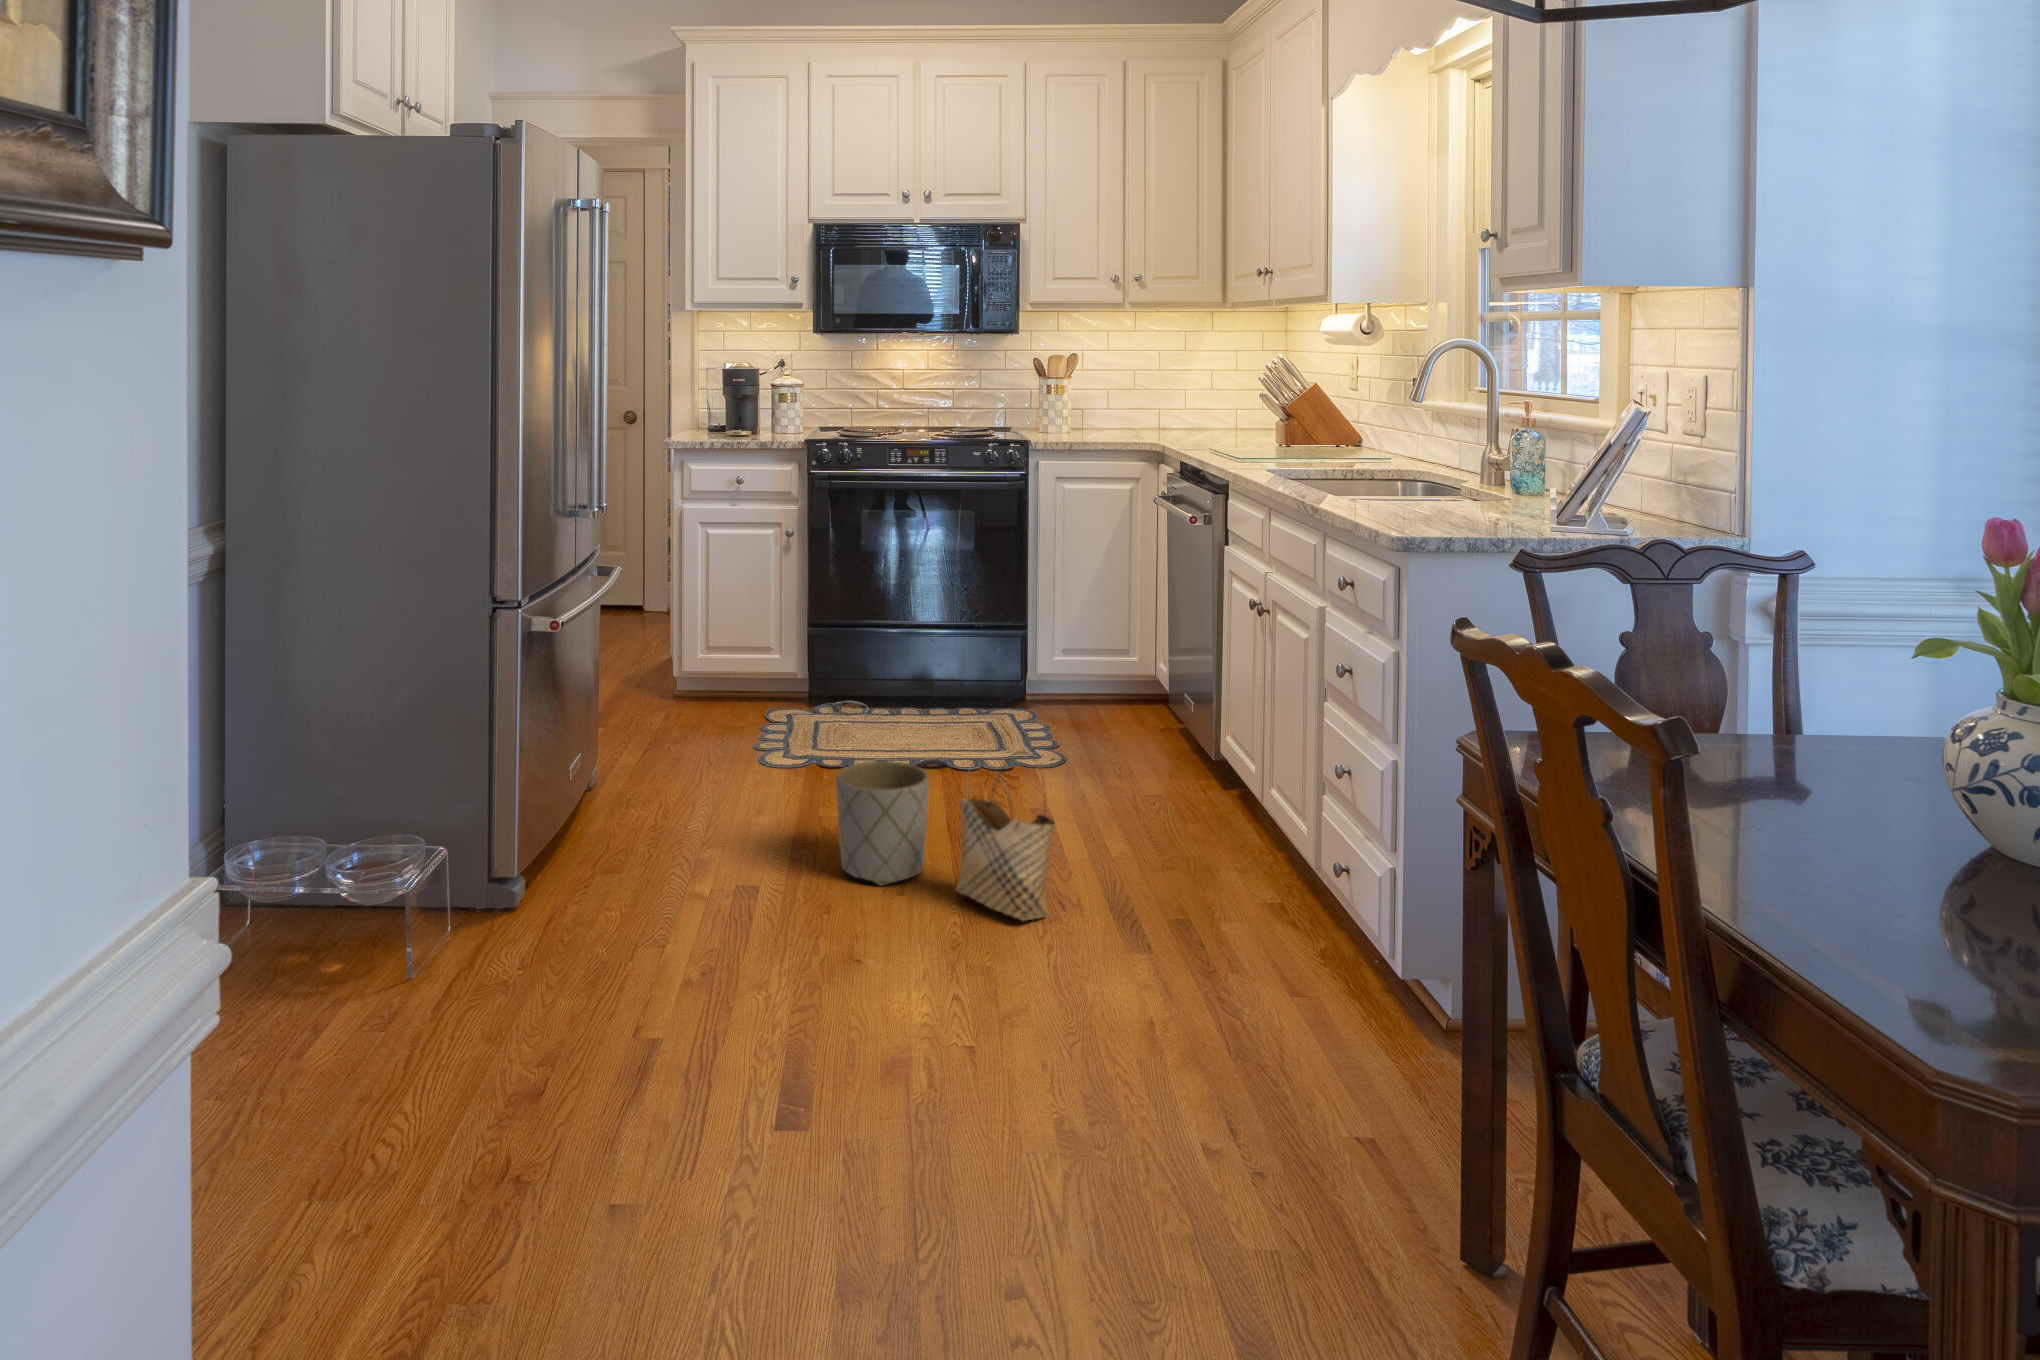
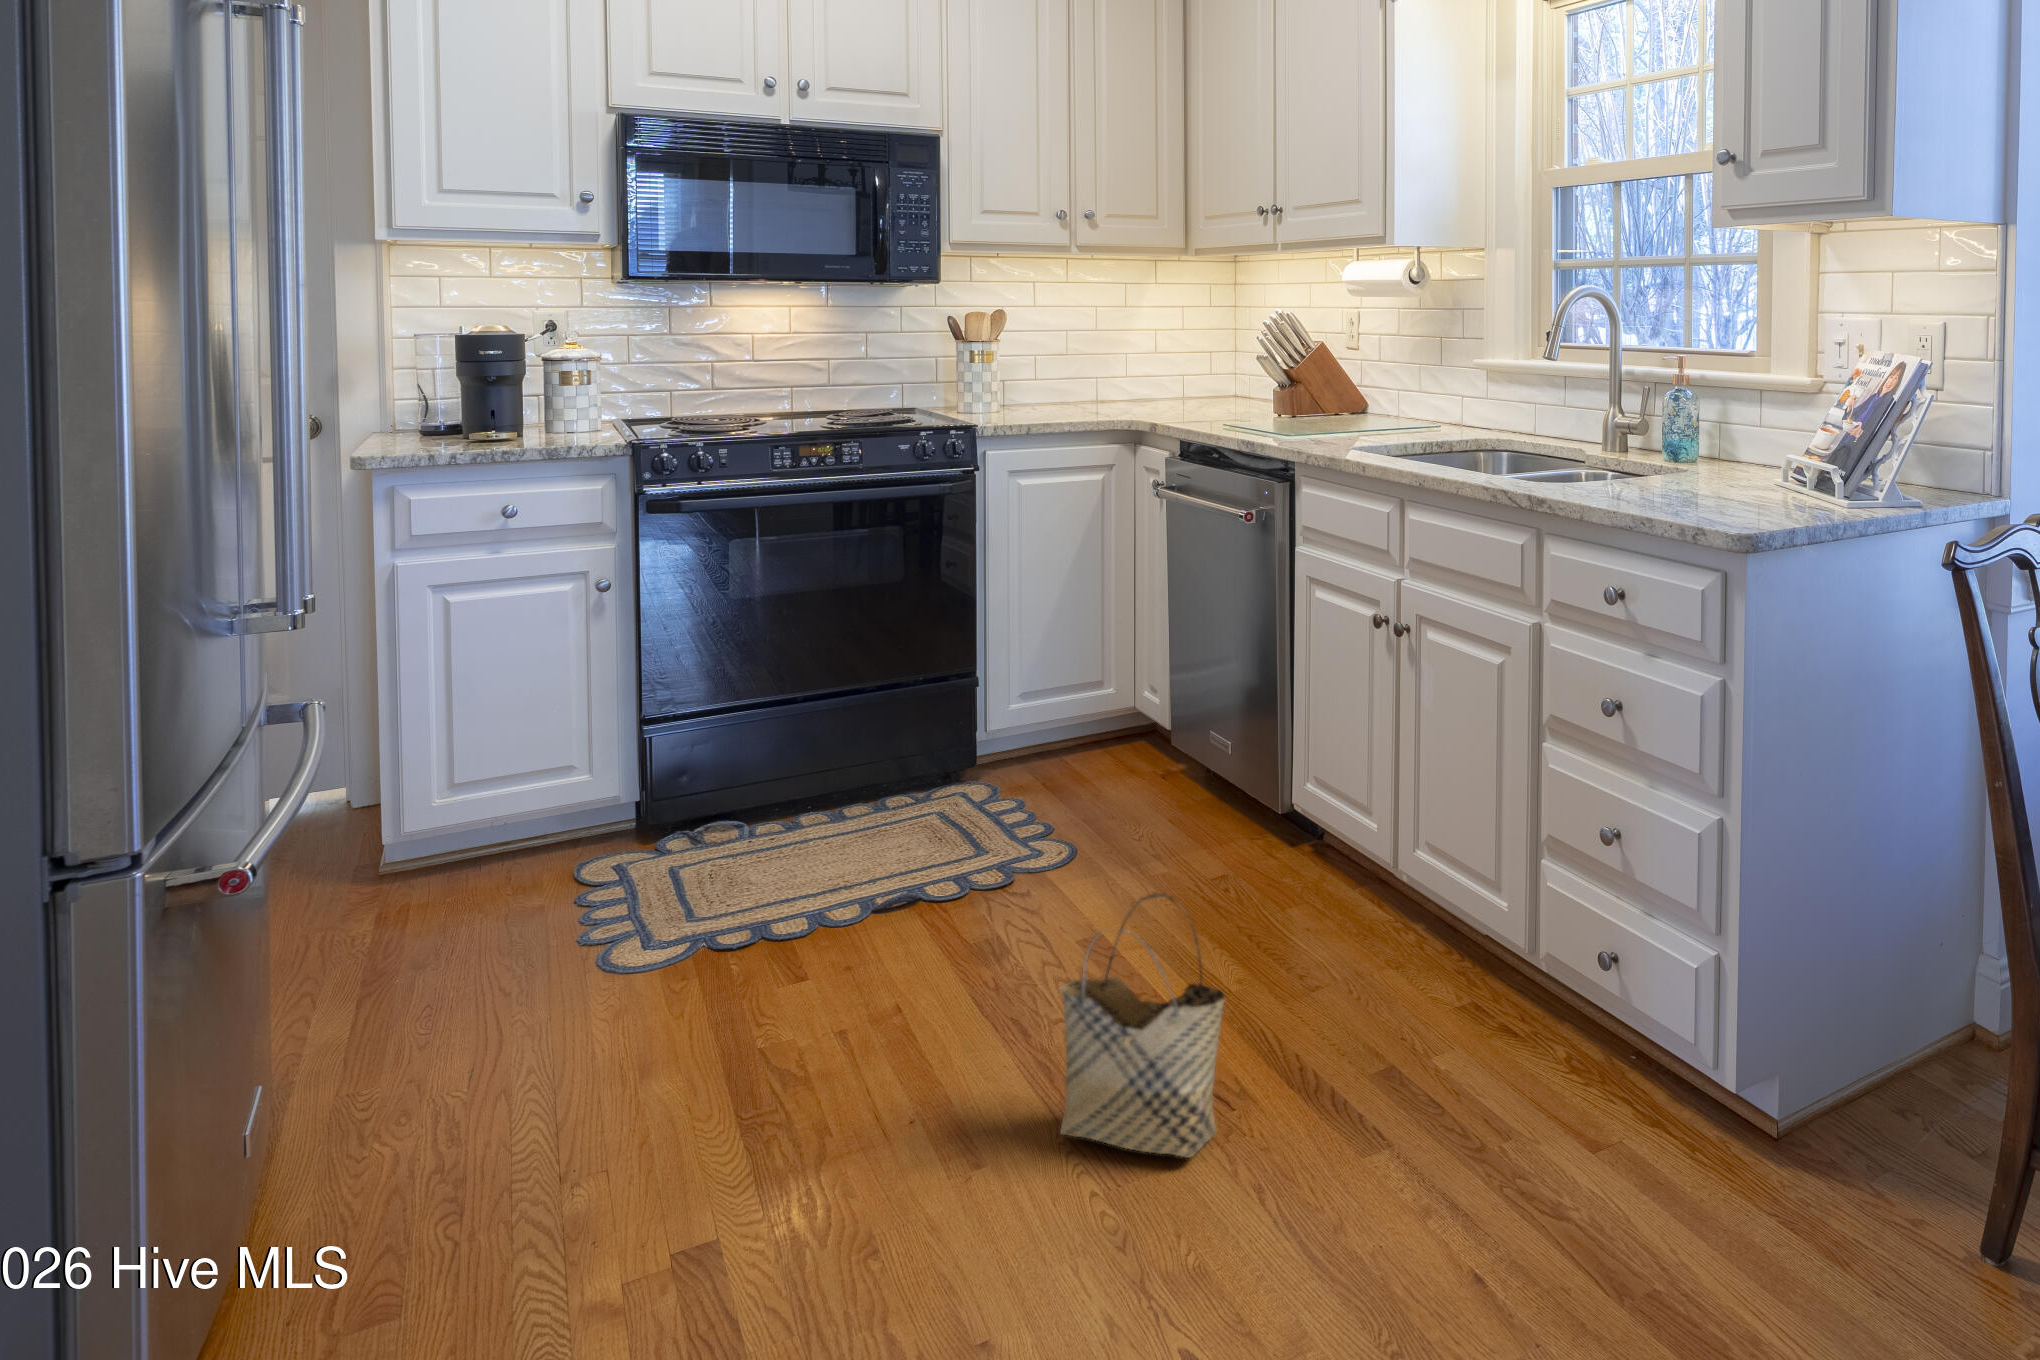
planter: present [836,761,929,886] -> none [834,942,992,1161]

